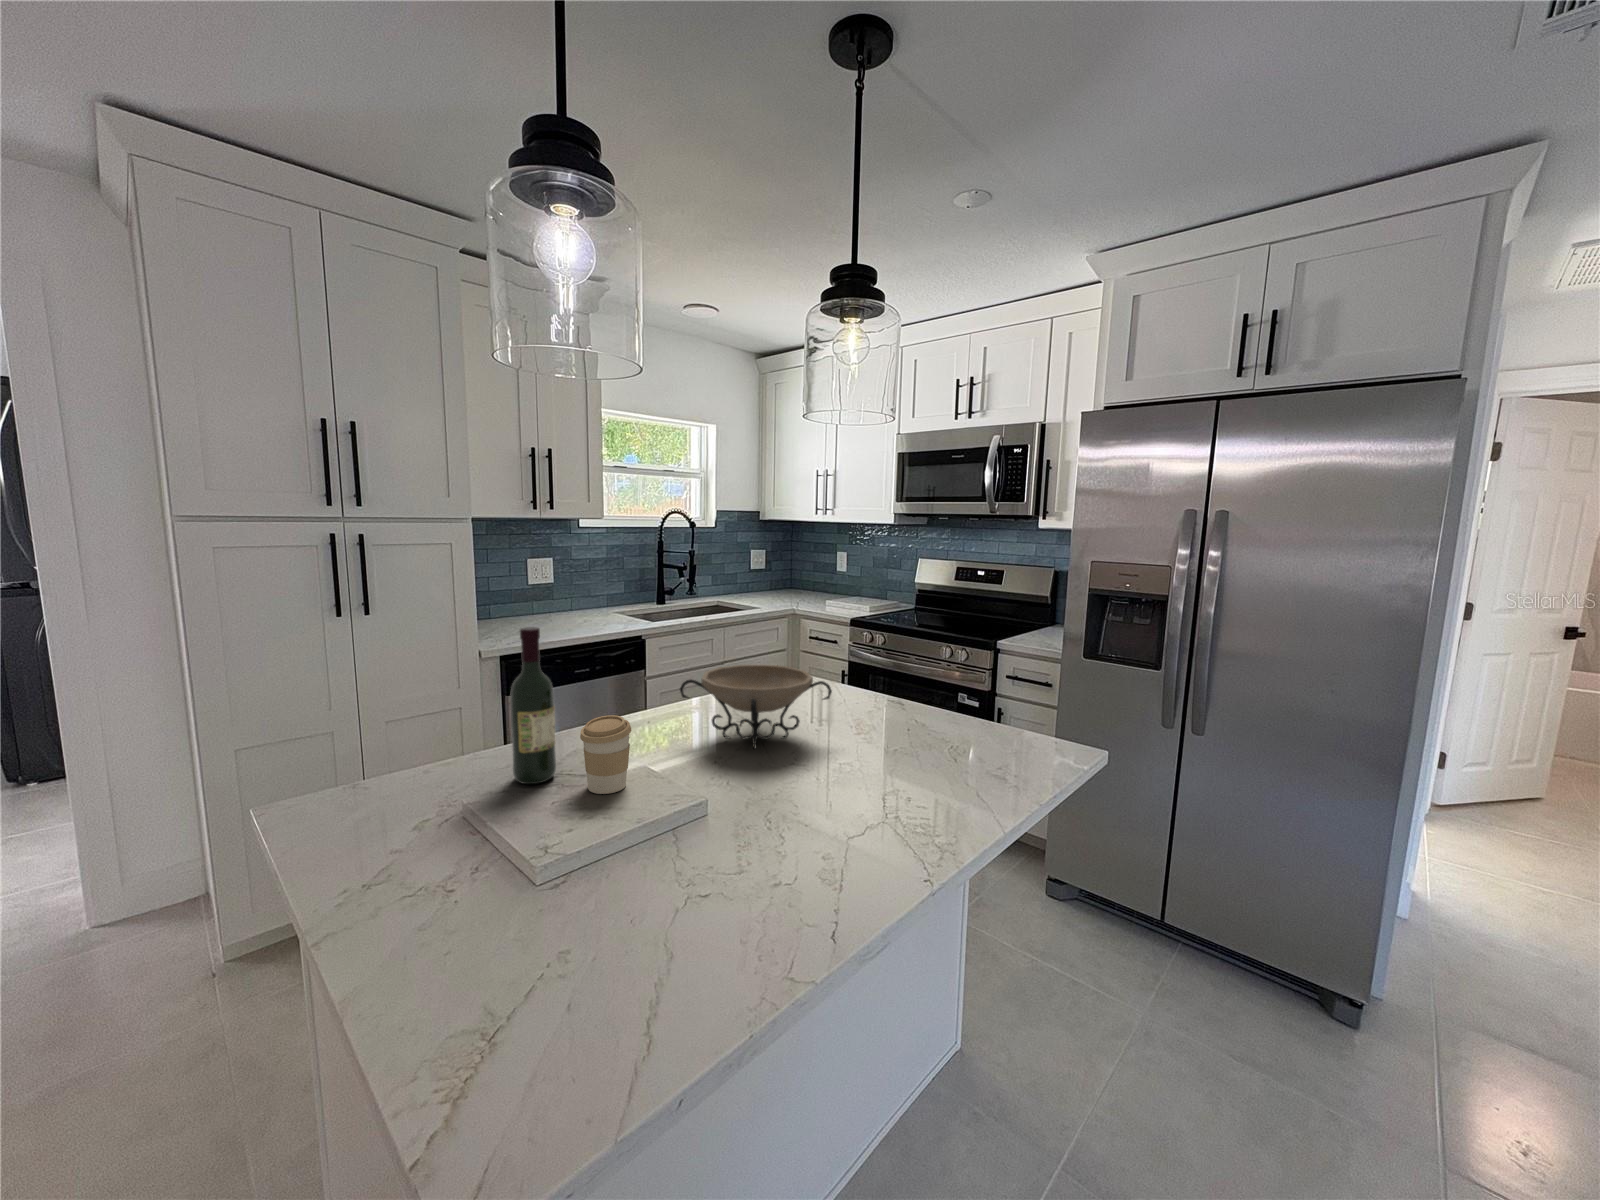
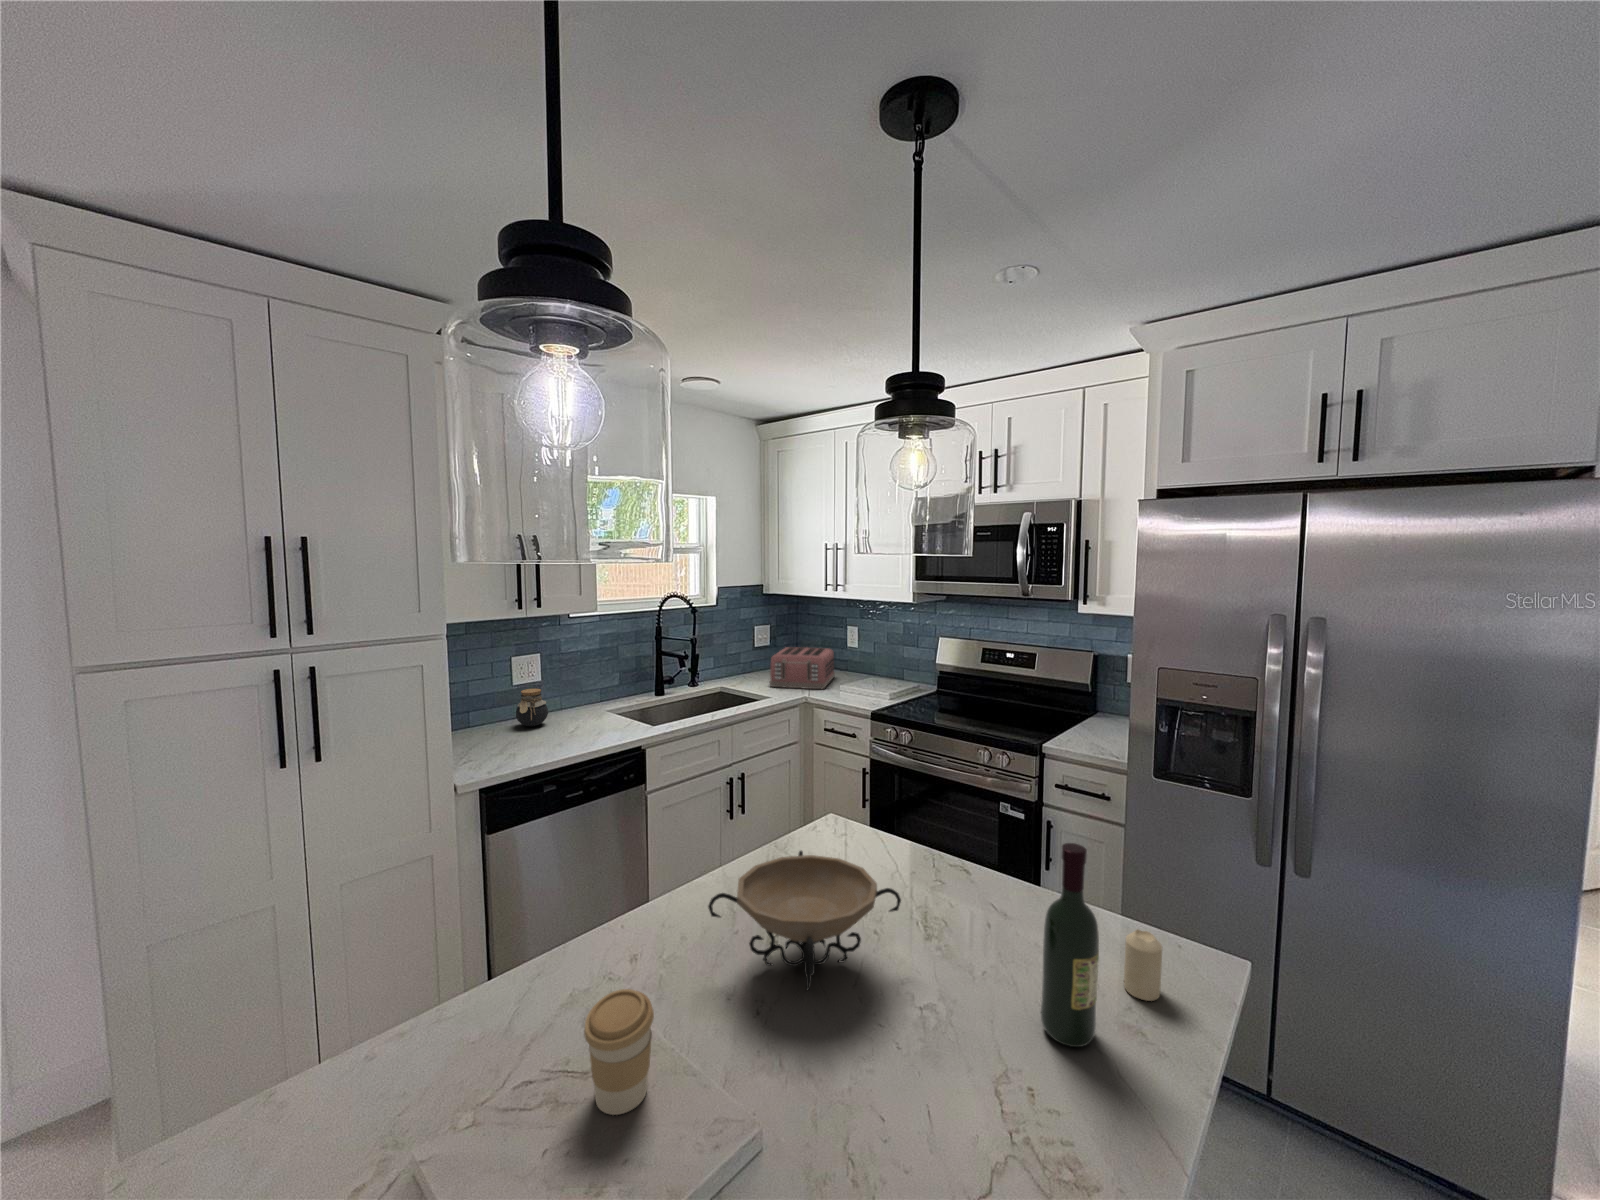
toaster: none [762,569,824,605] -> present [769,647,835,689]
jar: none [531,587,559,619] -> present [516,689,548,727]
wine bottle: present [510,627,556,784] -> present [1041,843,1099,1047]
candle: none [1000,711,1029,761] -> present [1124,930,1162,1001]

